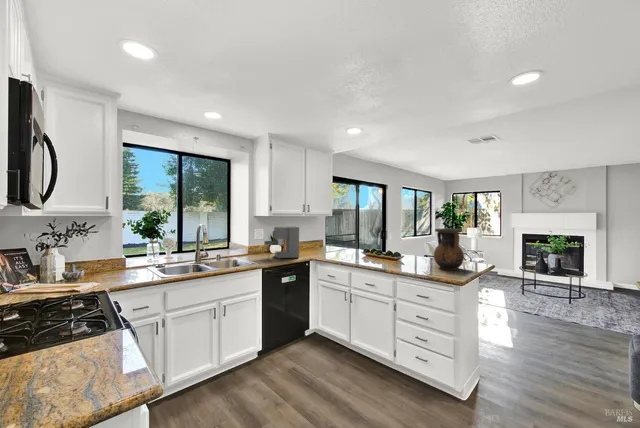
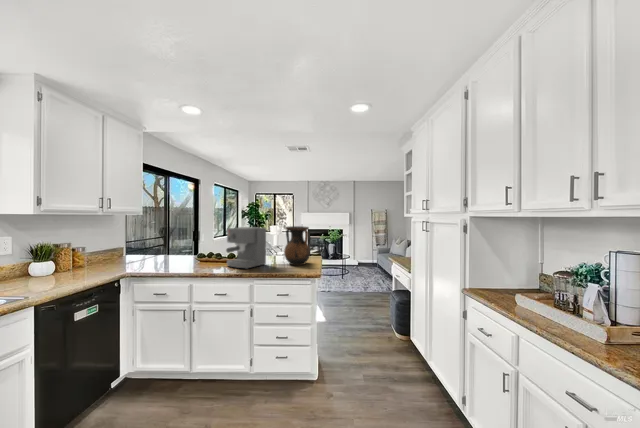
coffee maker: present [264,226,299,259] -> present [226,227,266,269]

